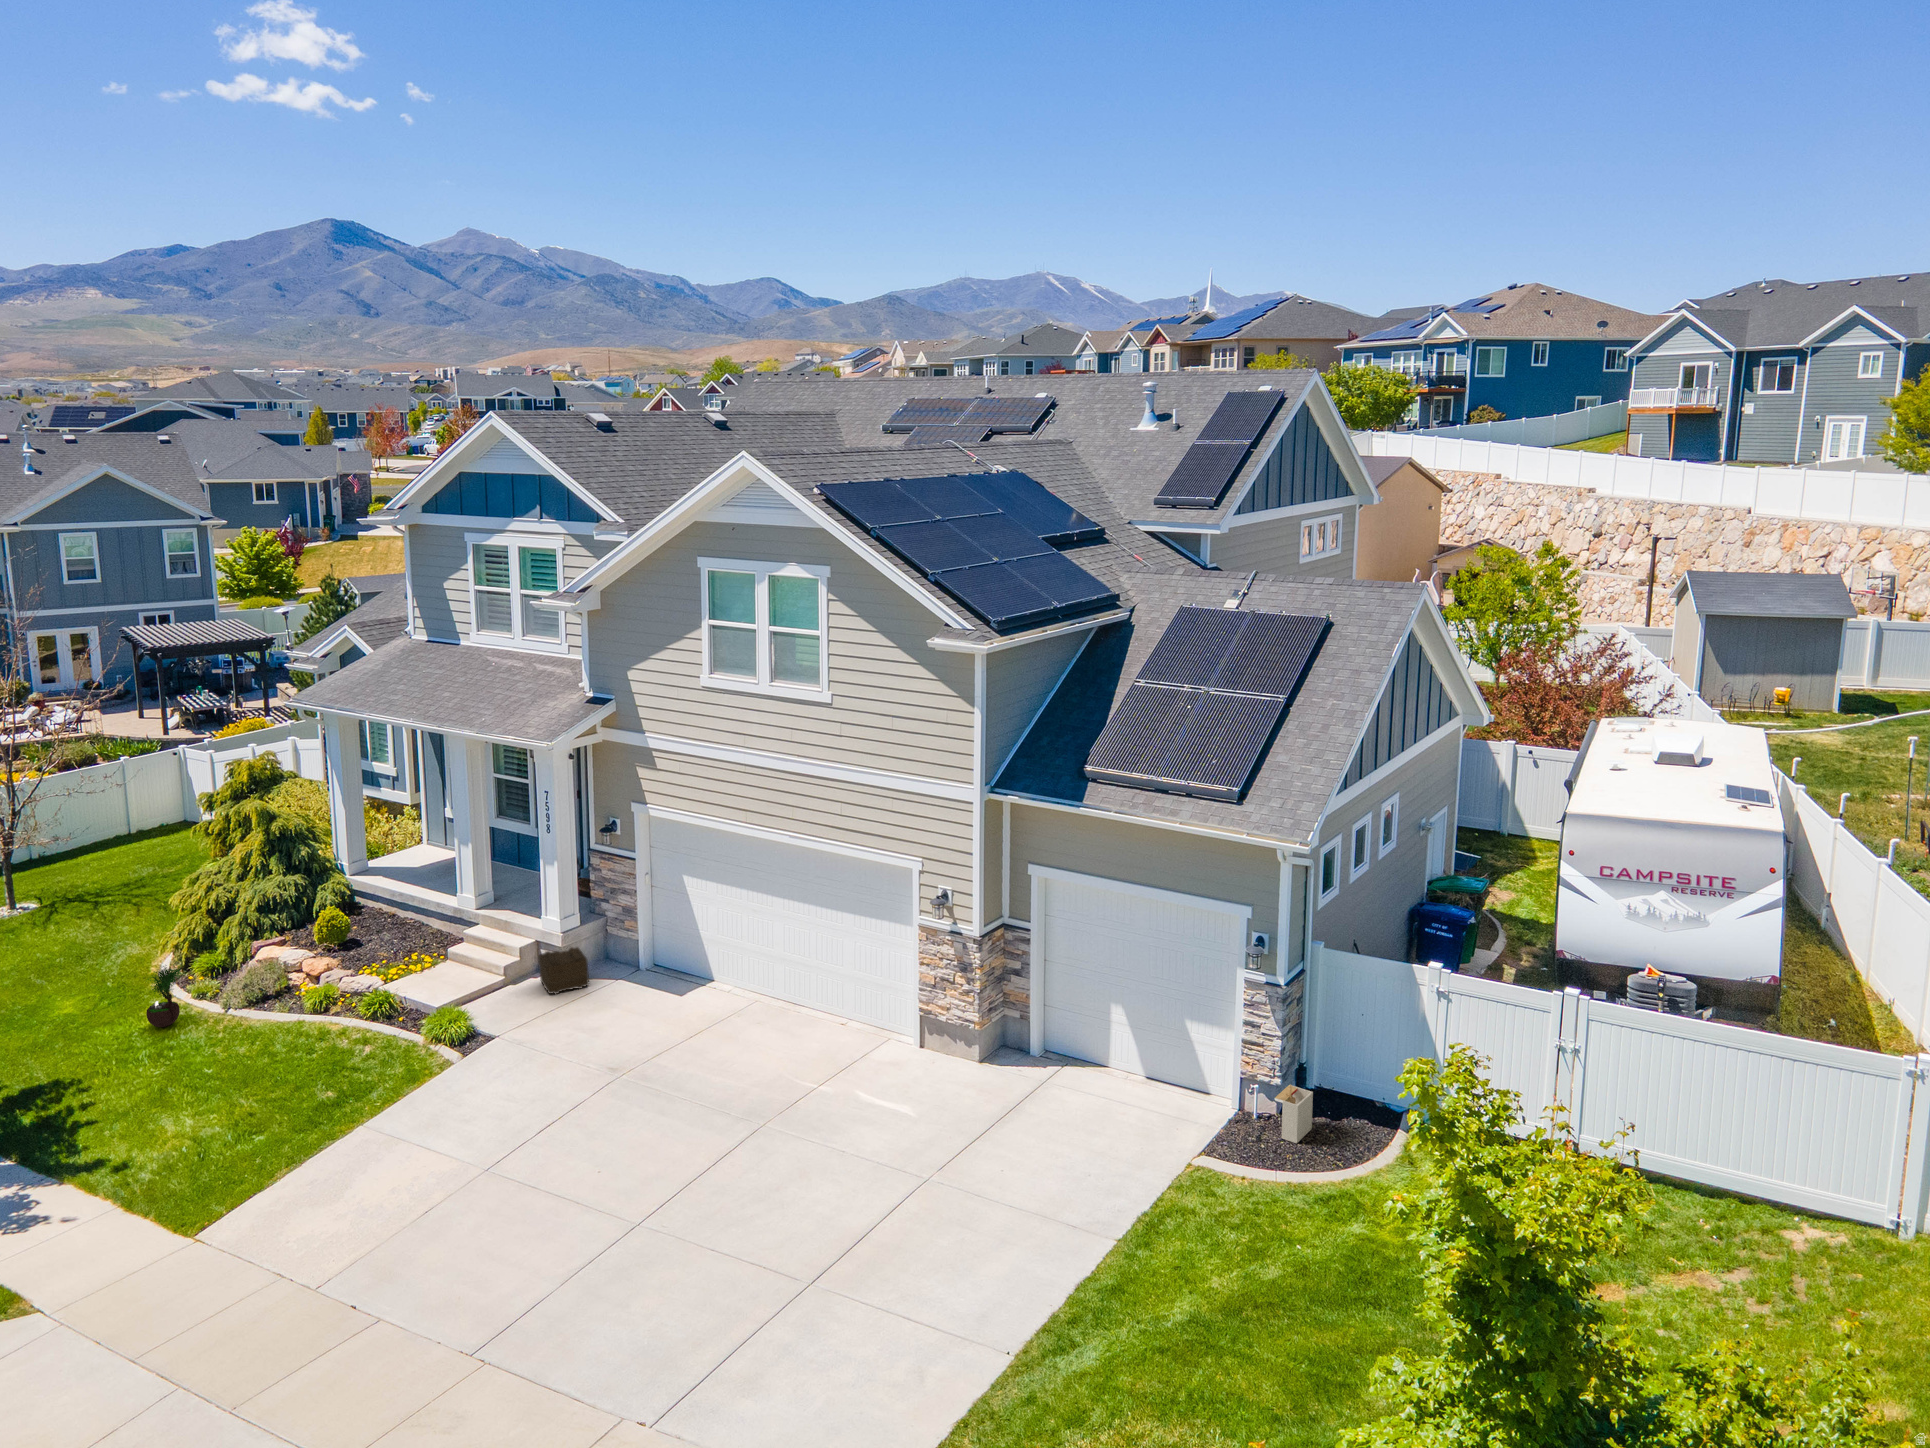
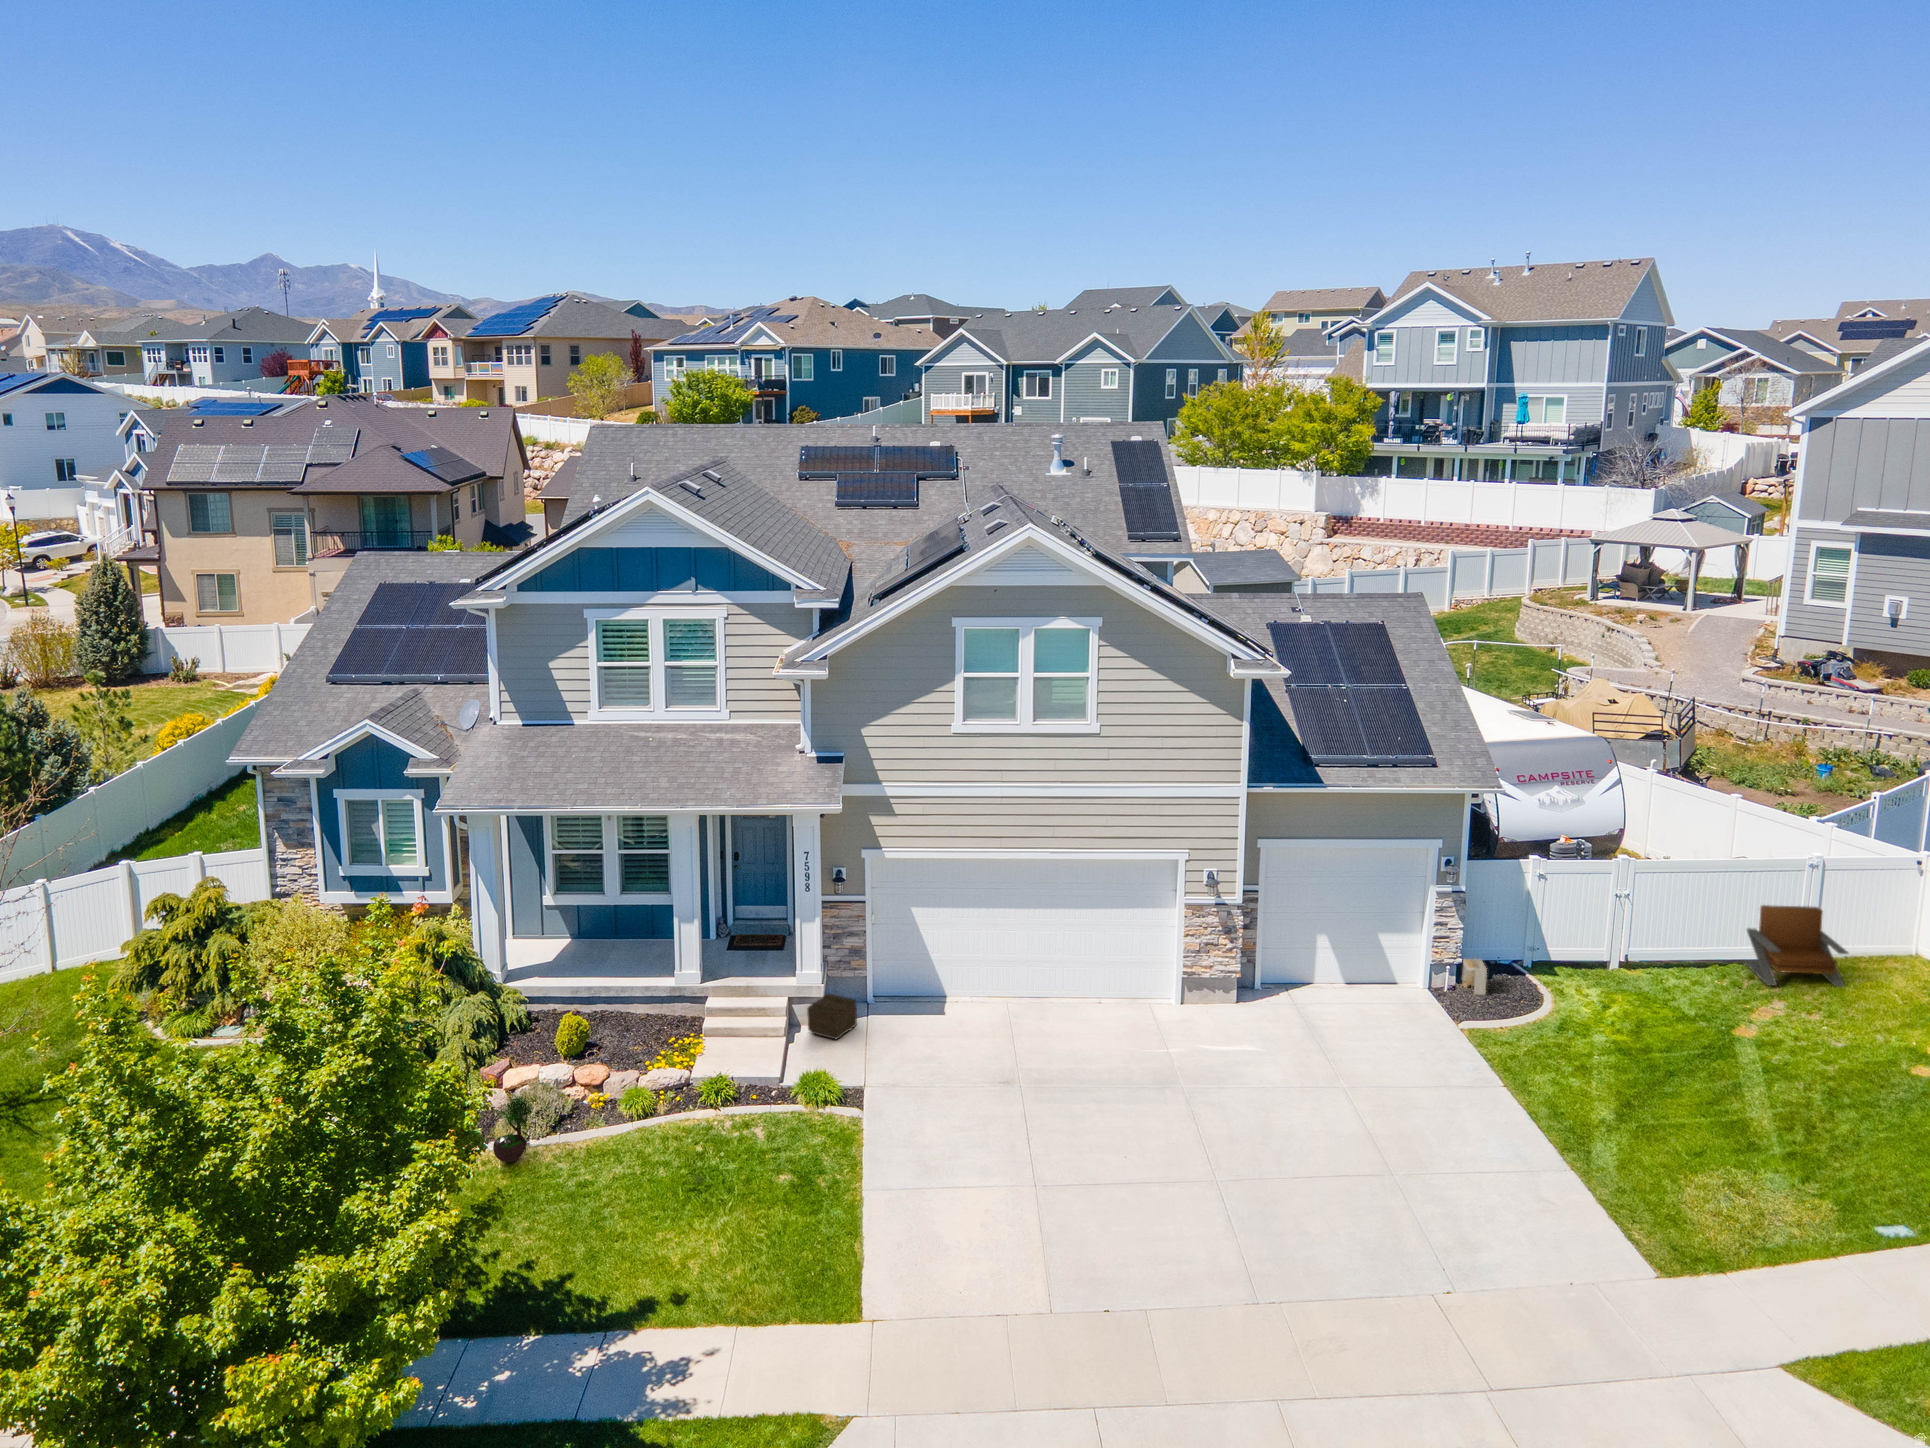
lounge chair: none [1749,1122,1918,1307] -> present [1745,905,1848,987]

